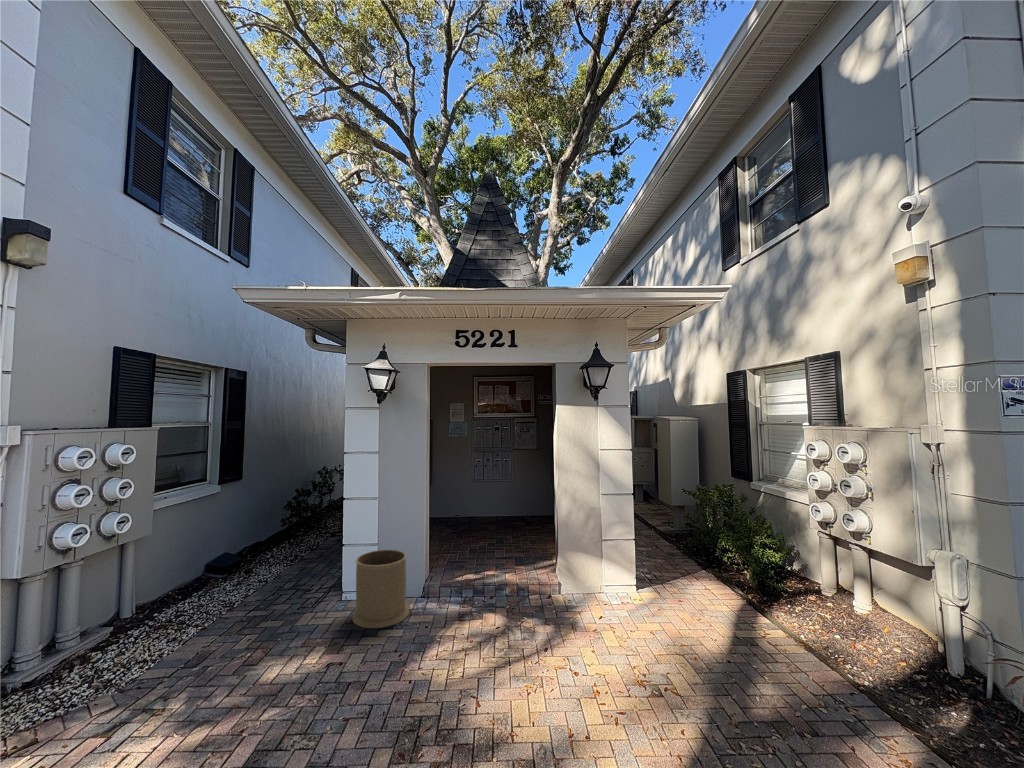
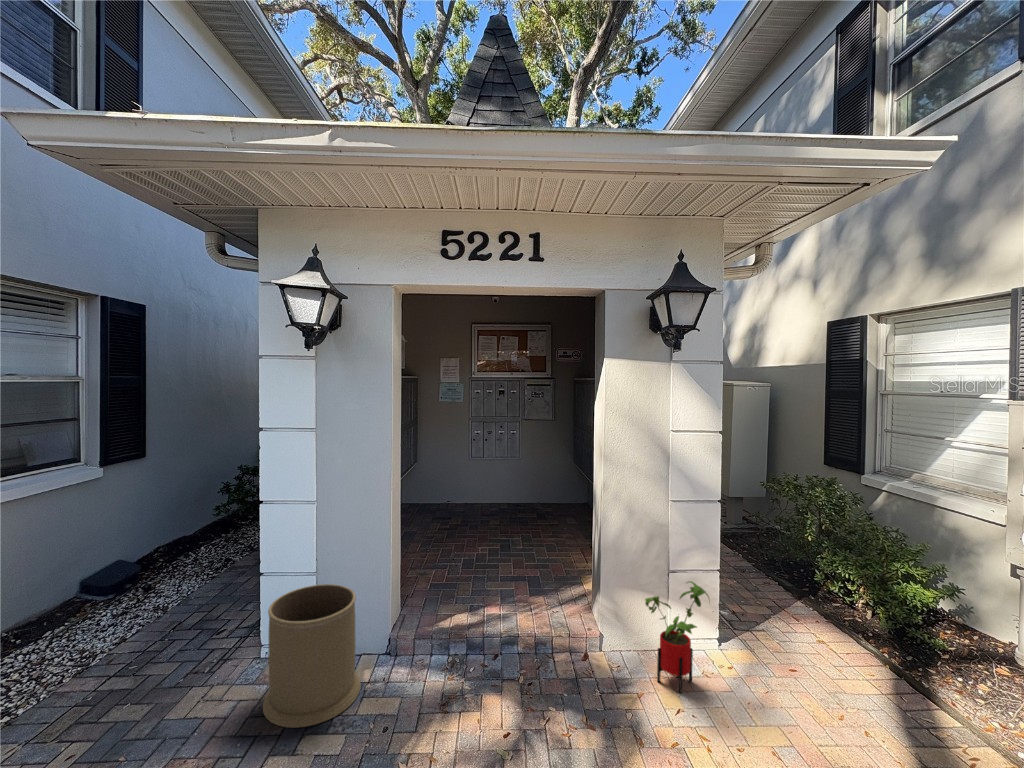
house plant: none [583,544,621,611] -> present [645,581,709,693]

